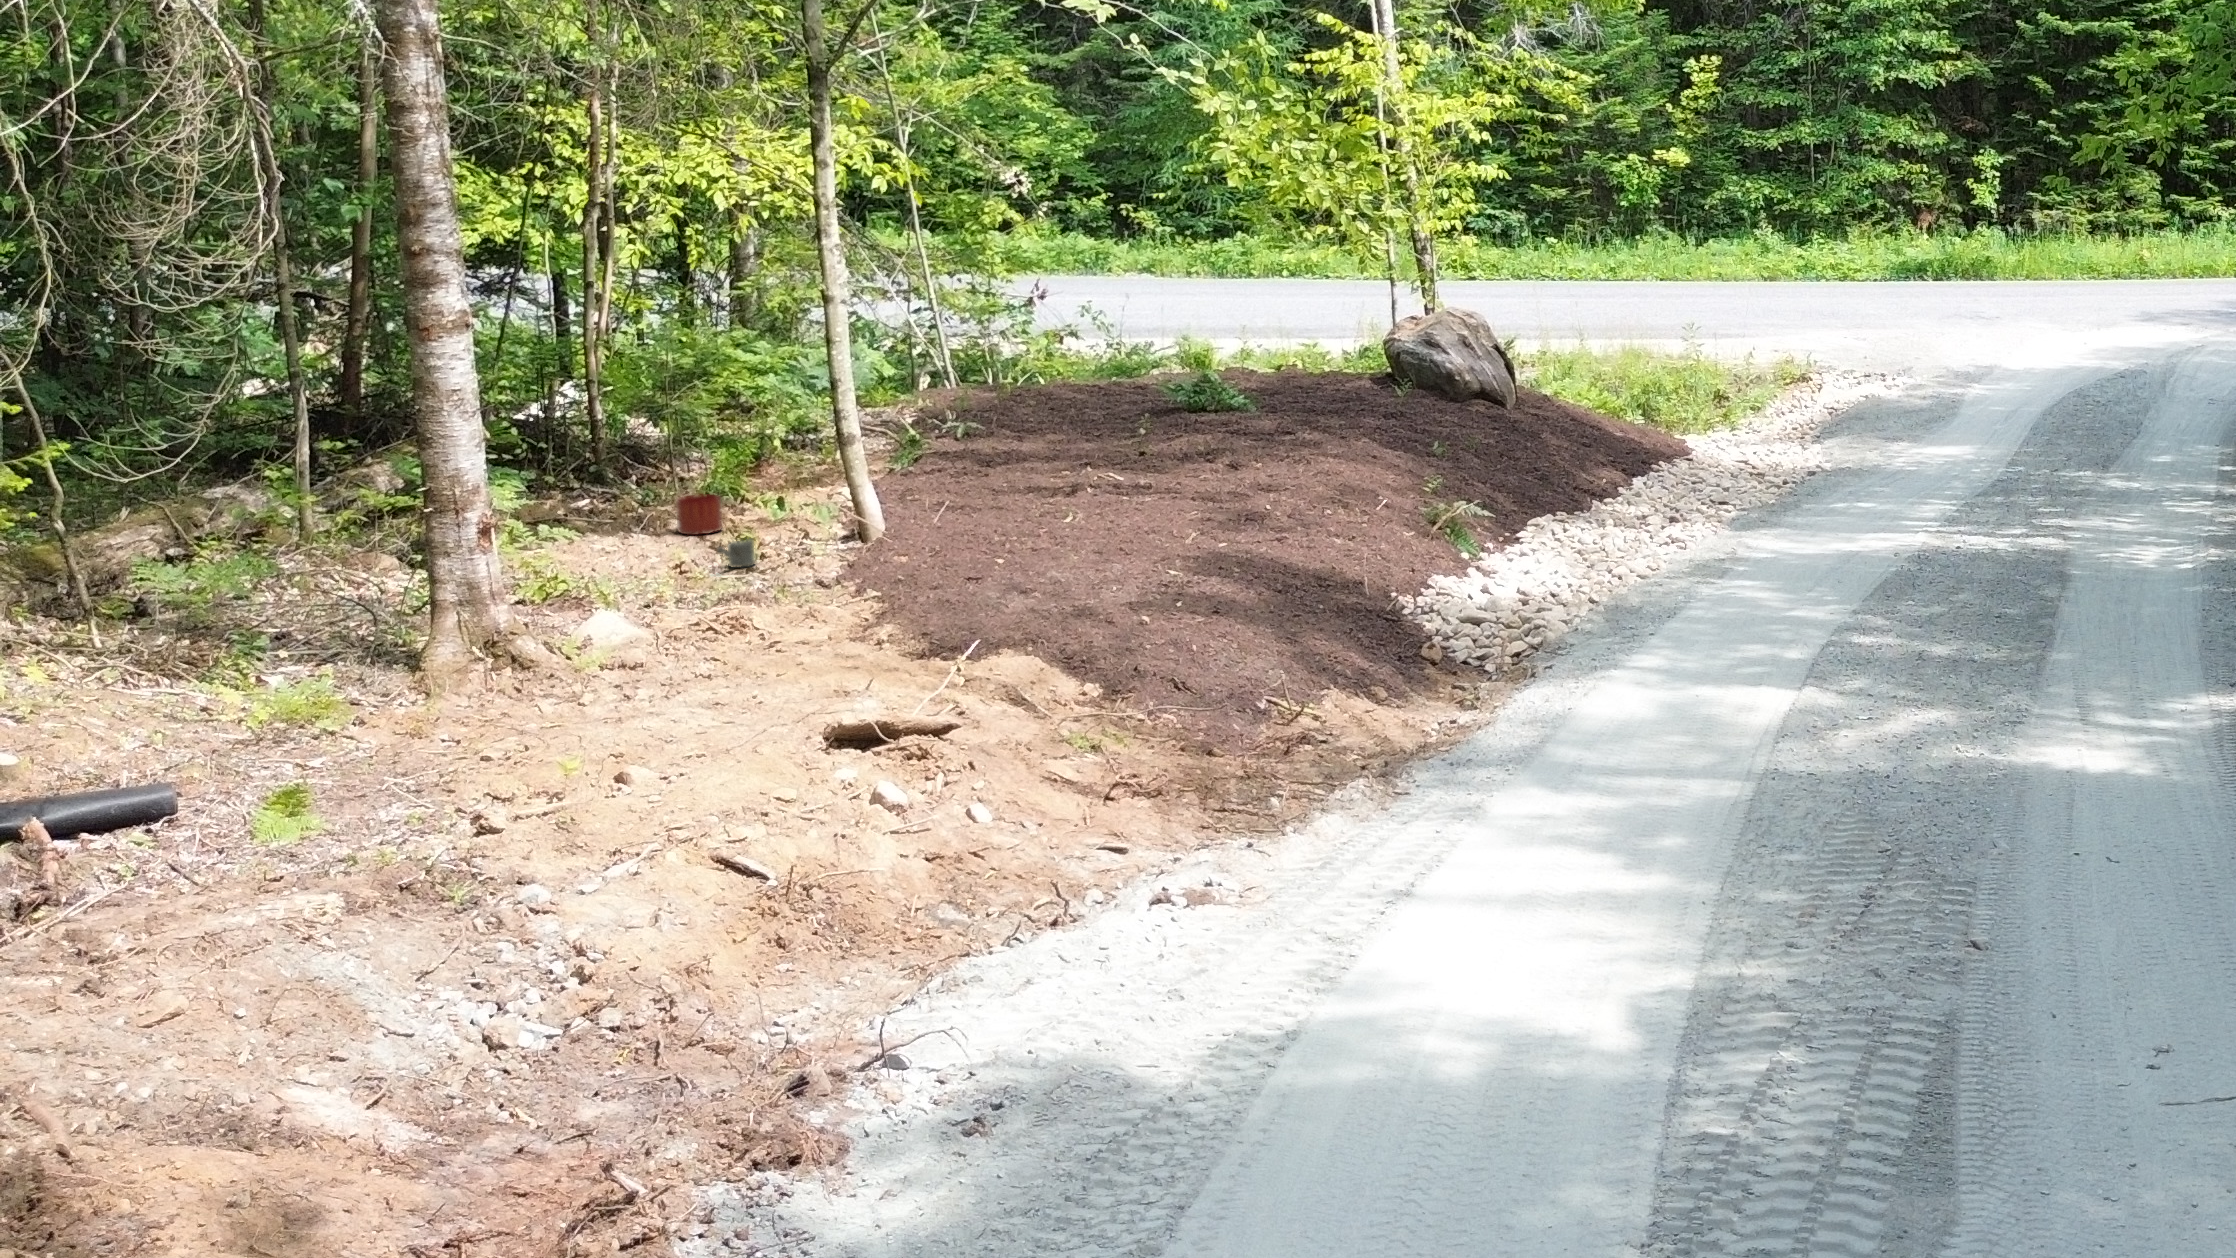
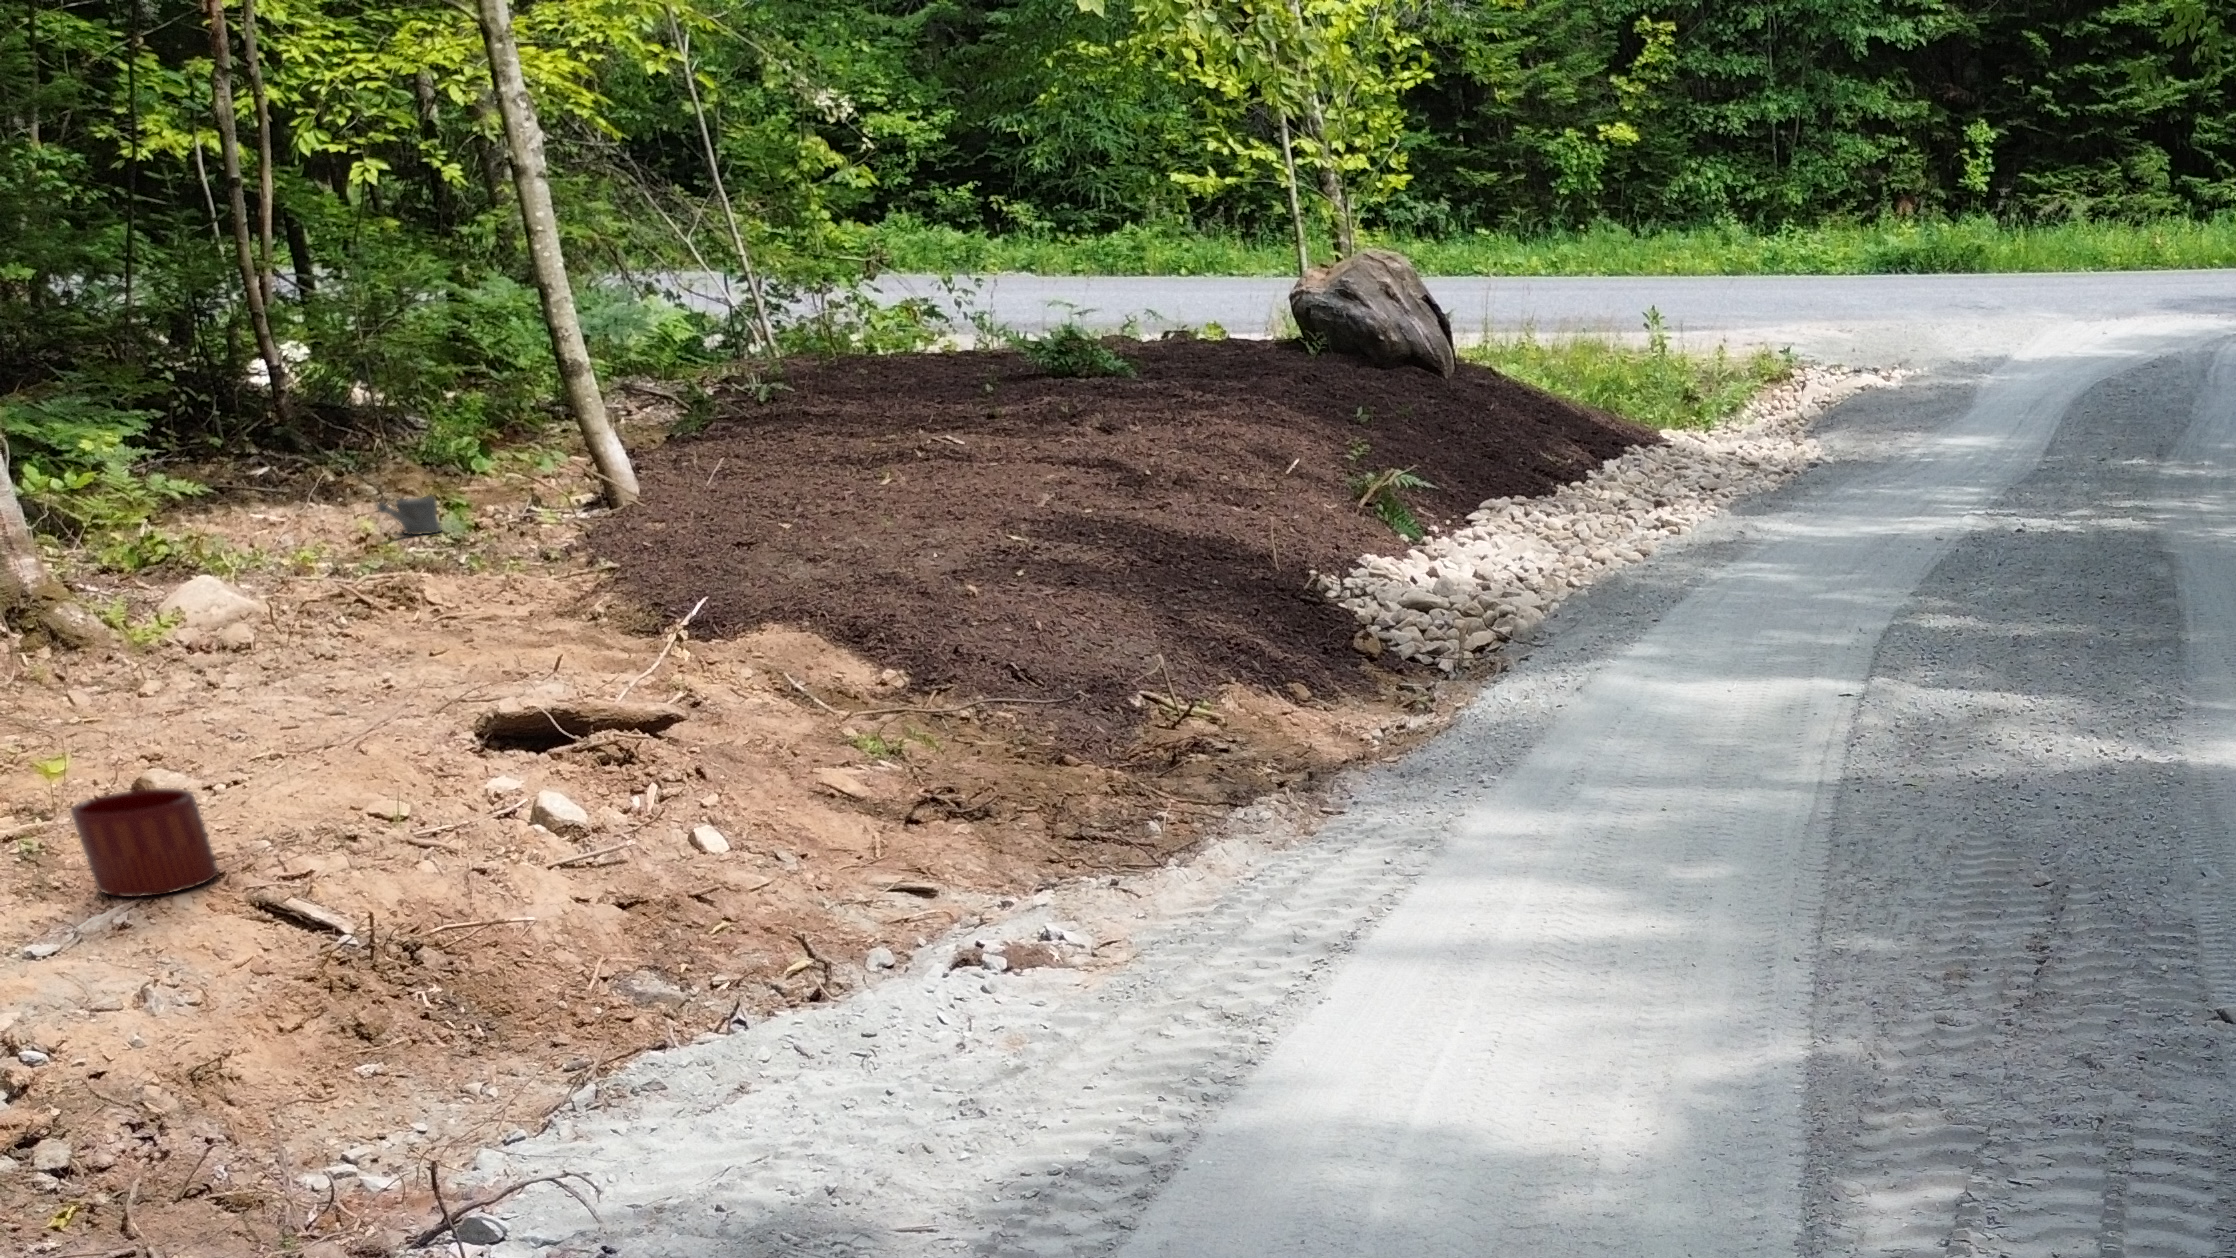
planter: present [676,494,722,535] -> present [71,788,218,897]

